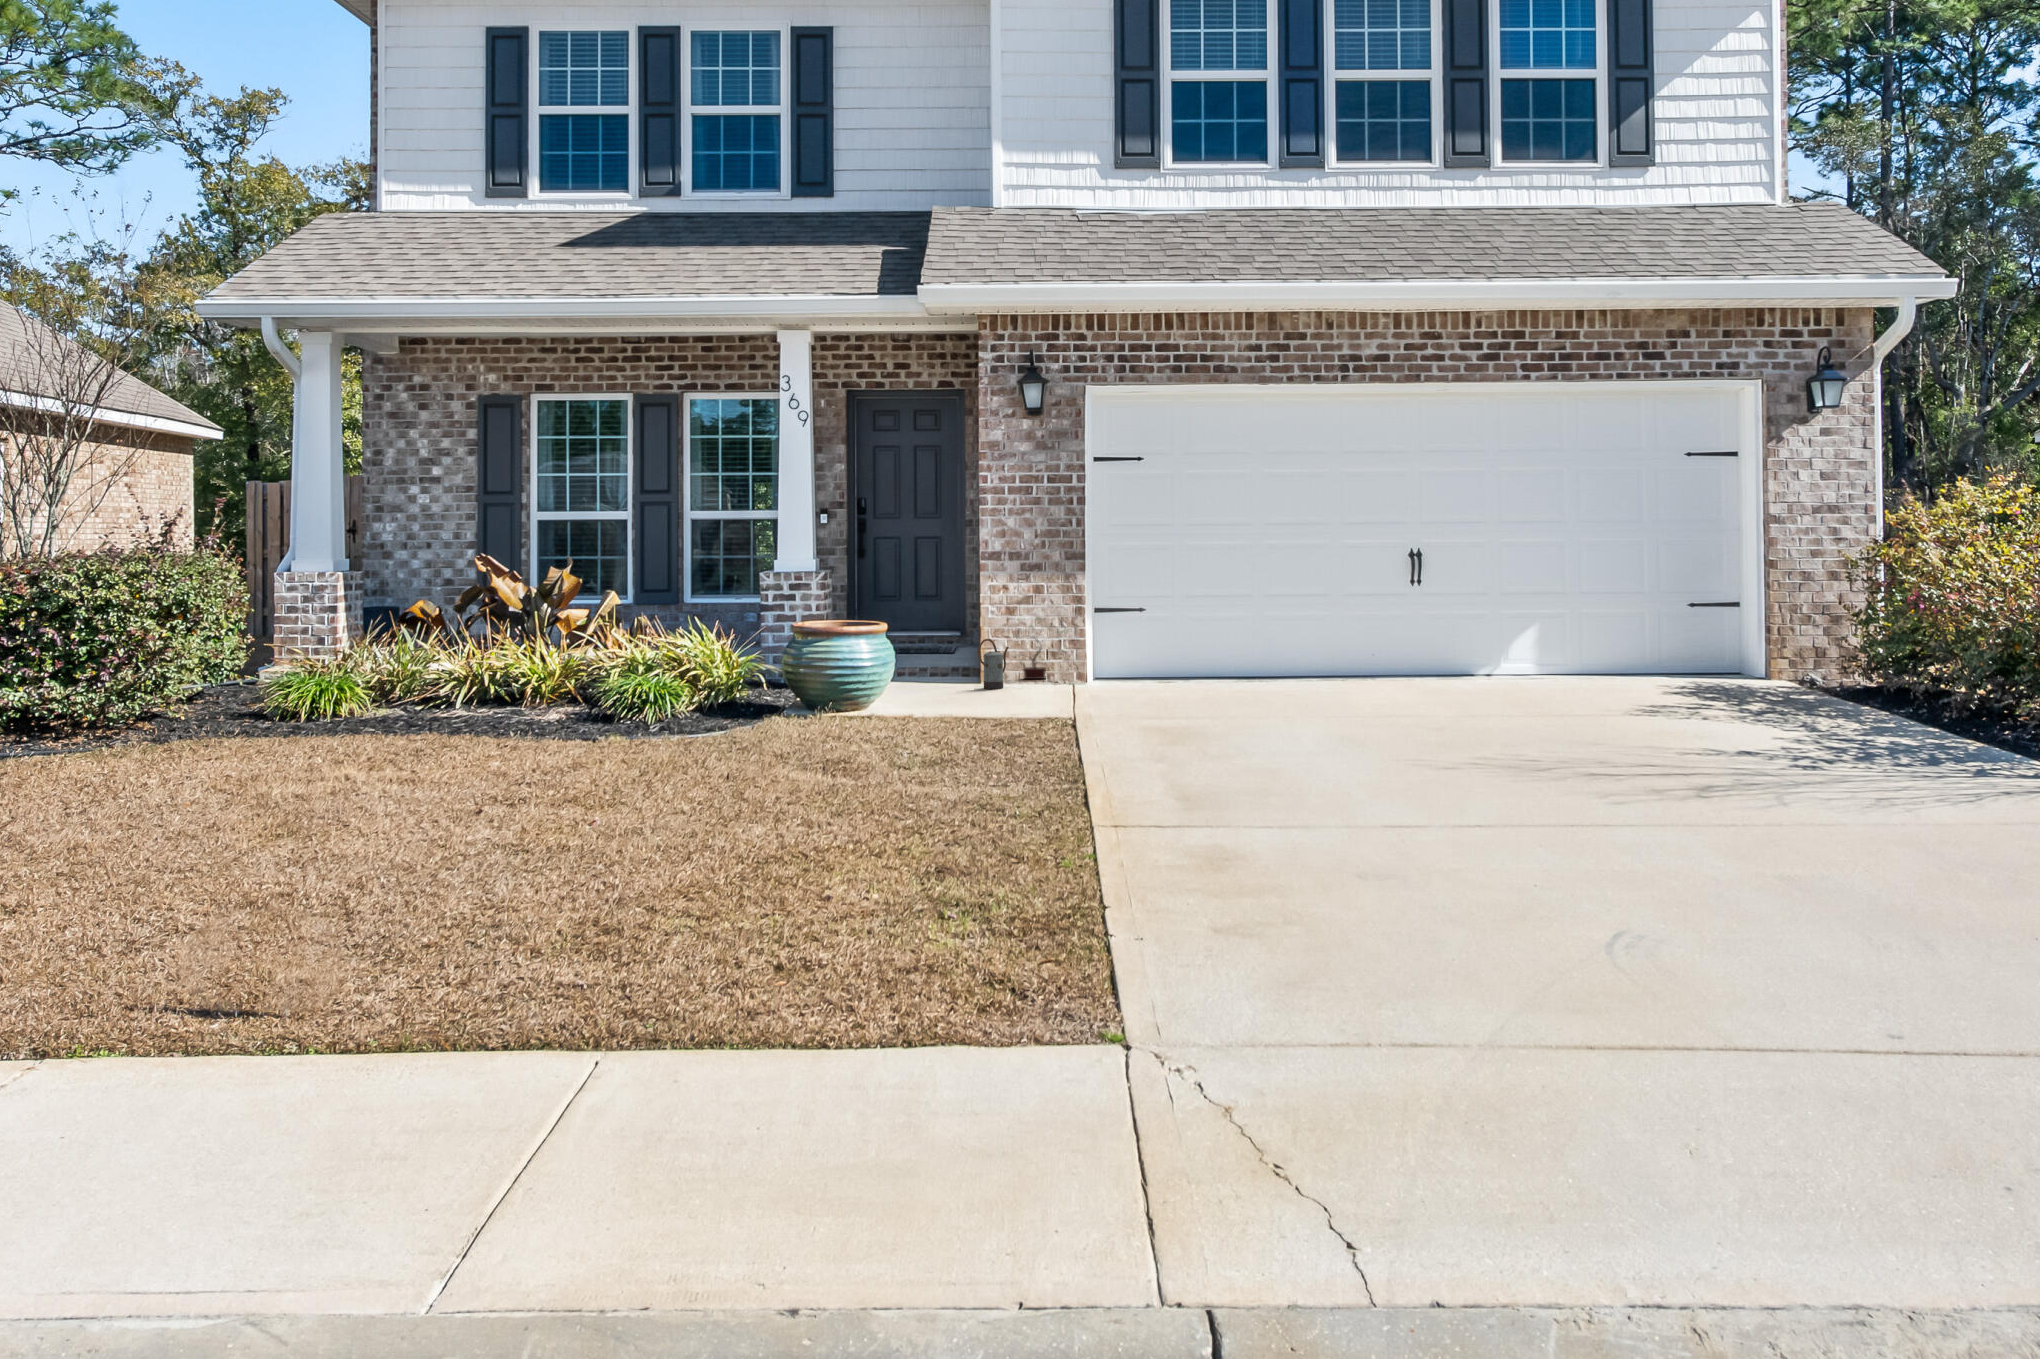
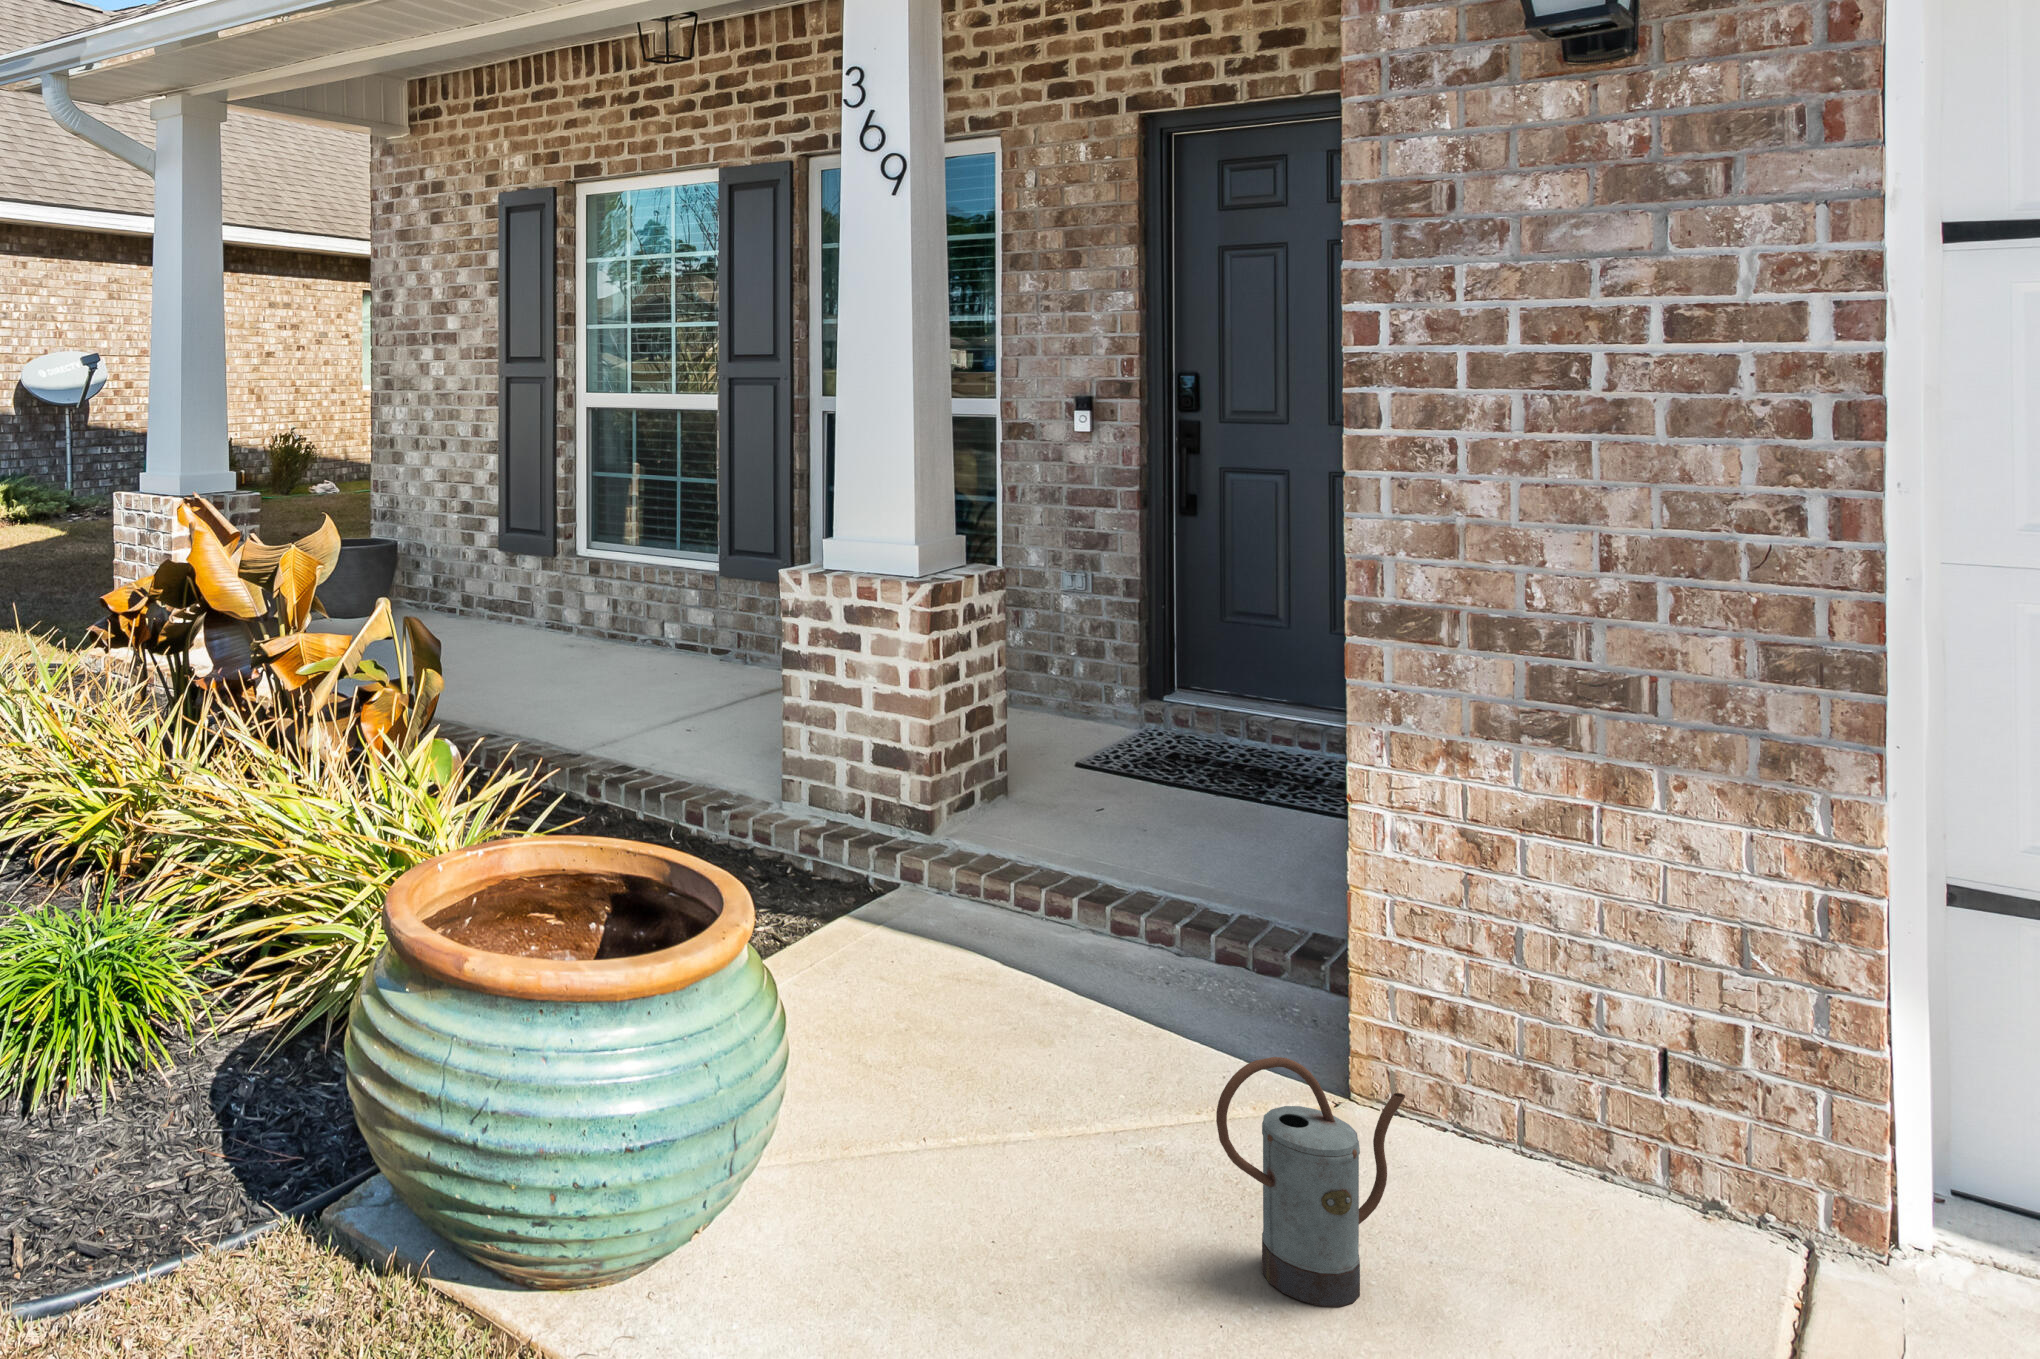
potted plant: present [1013,617,1059,679] -> none [1466,933,1774,1232]

